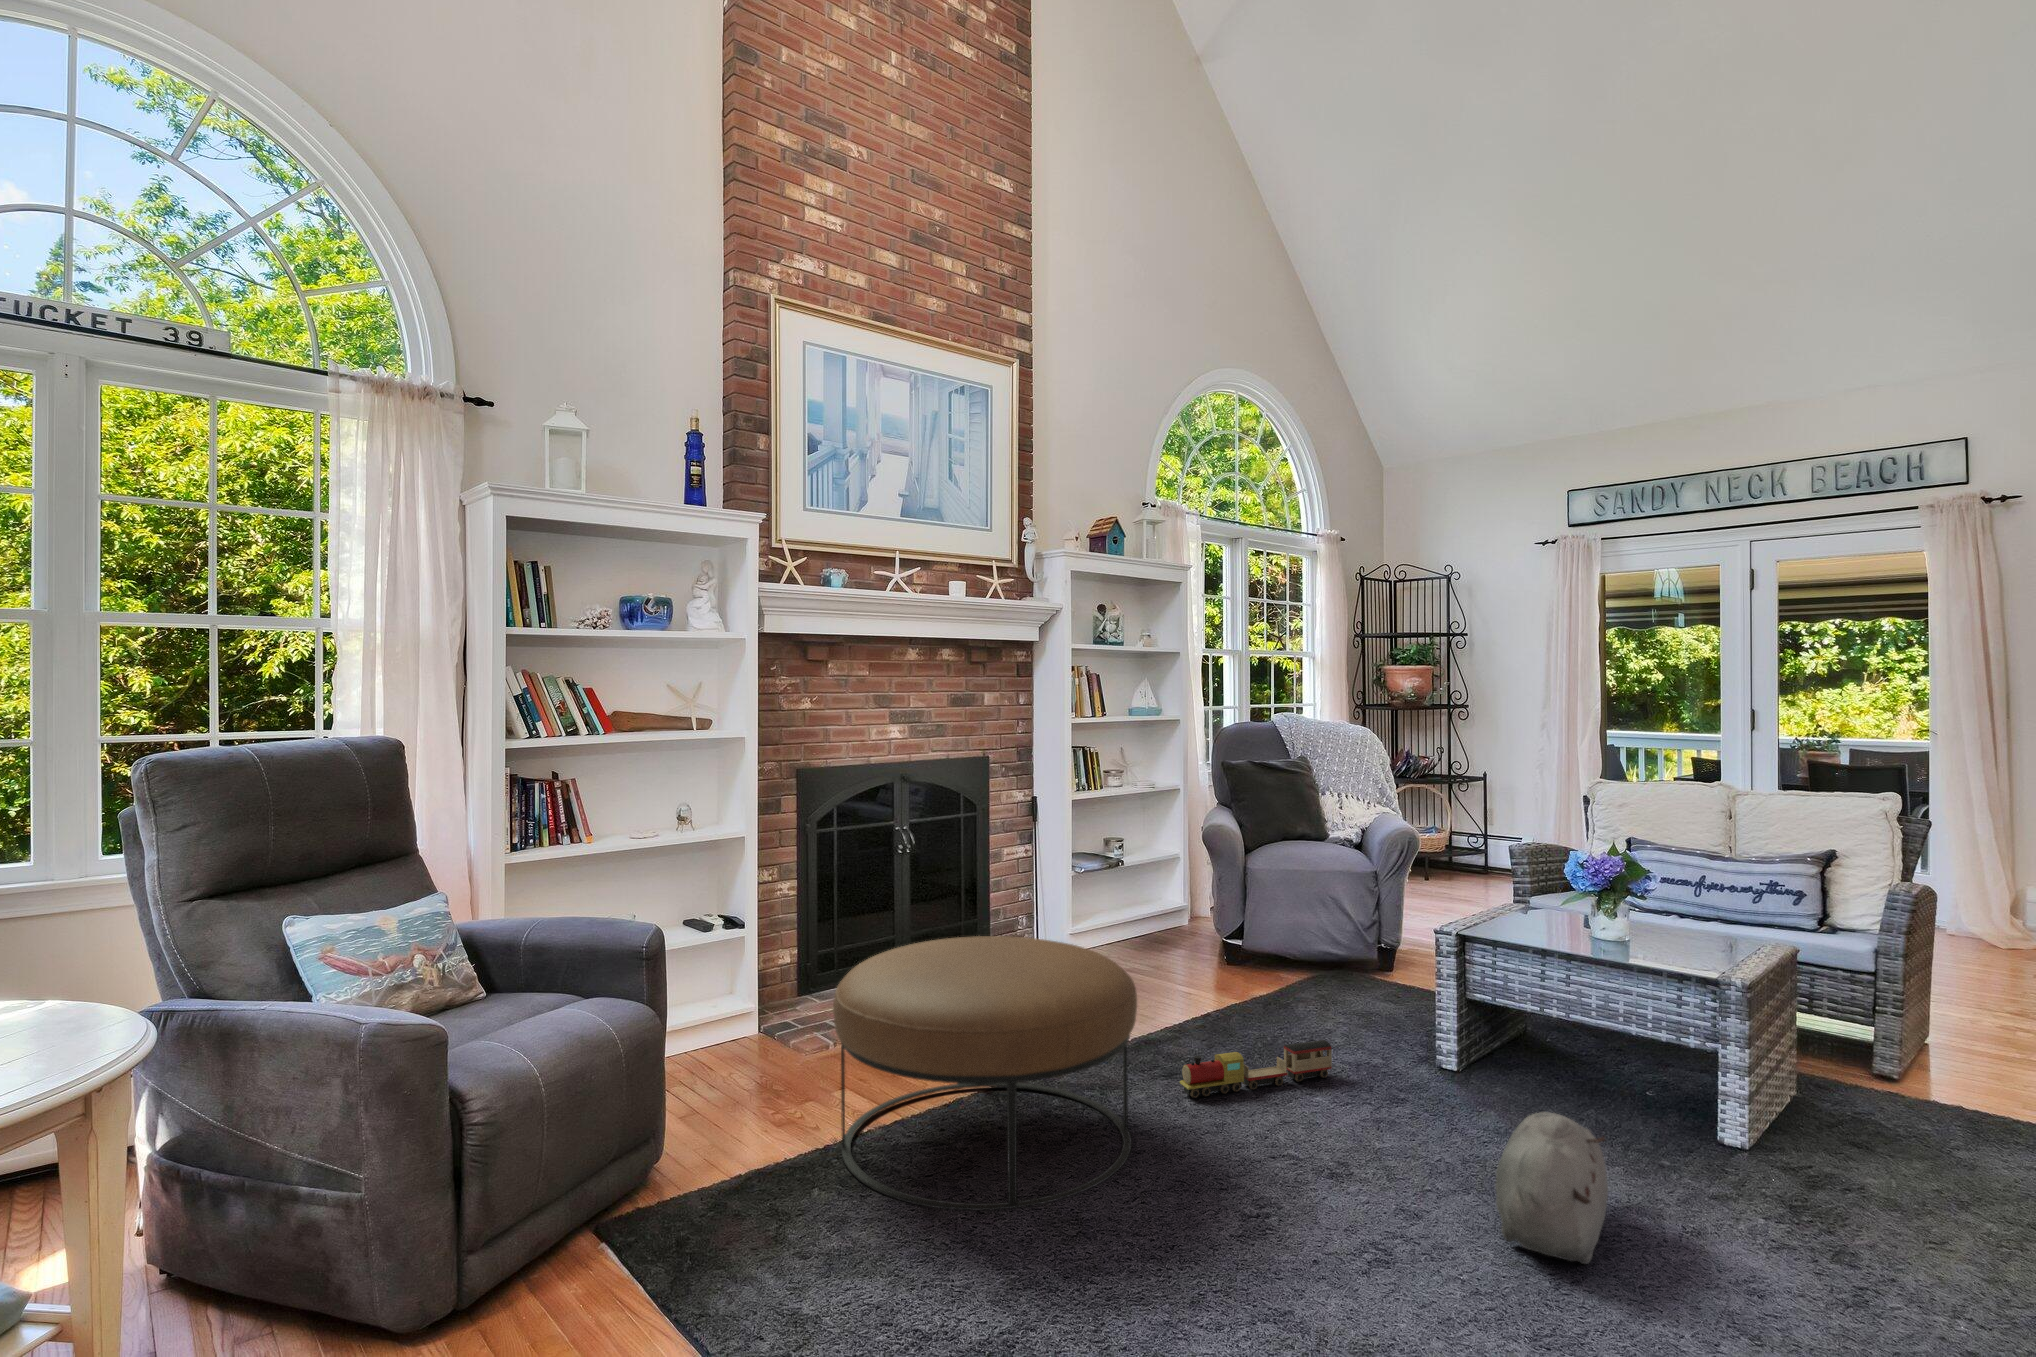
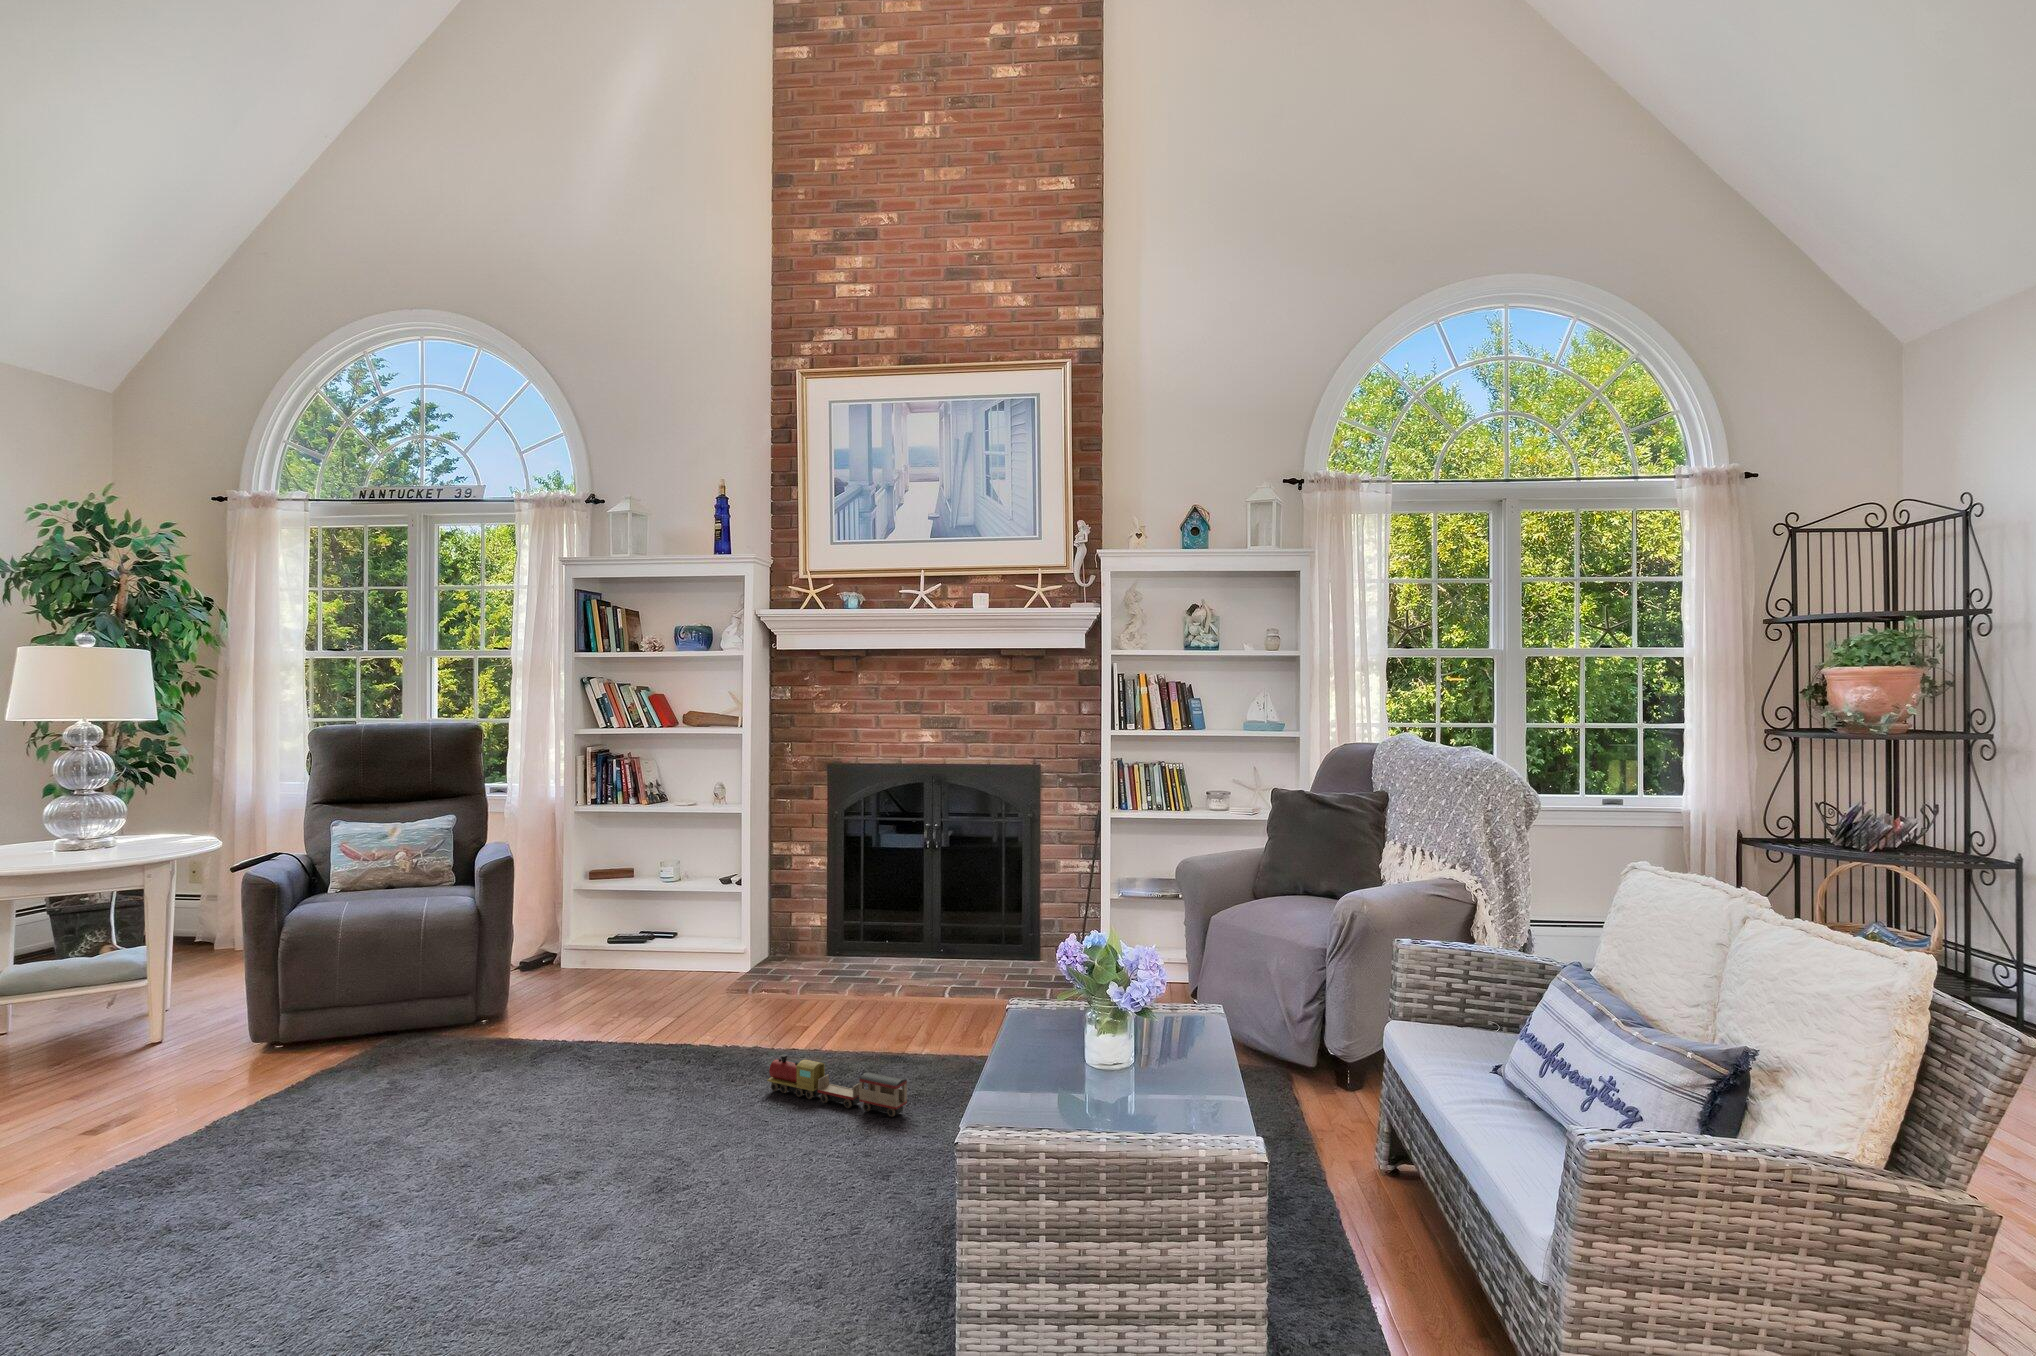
ottoman: present [833,936,1137,1210] -> none [483,906,738,1108]
plush toy: present [1495,1112,1608,1264] -> none [506,1139,726,1274]

